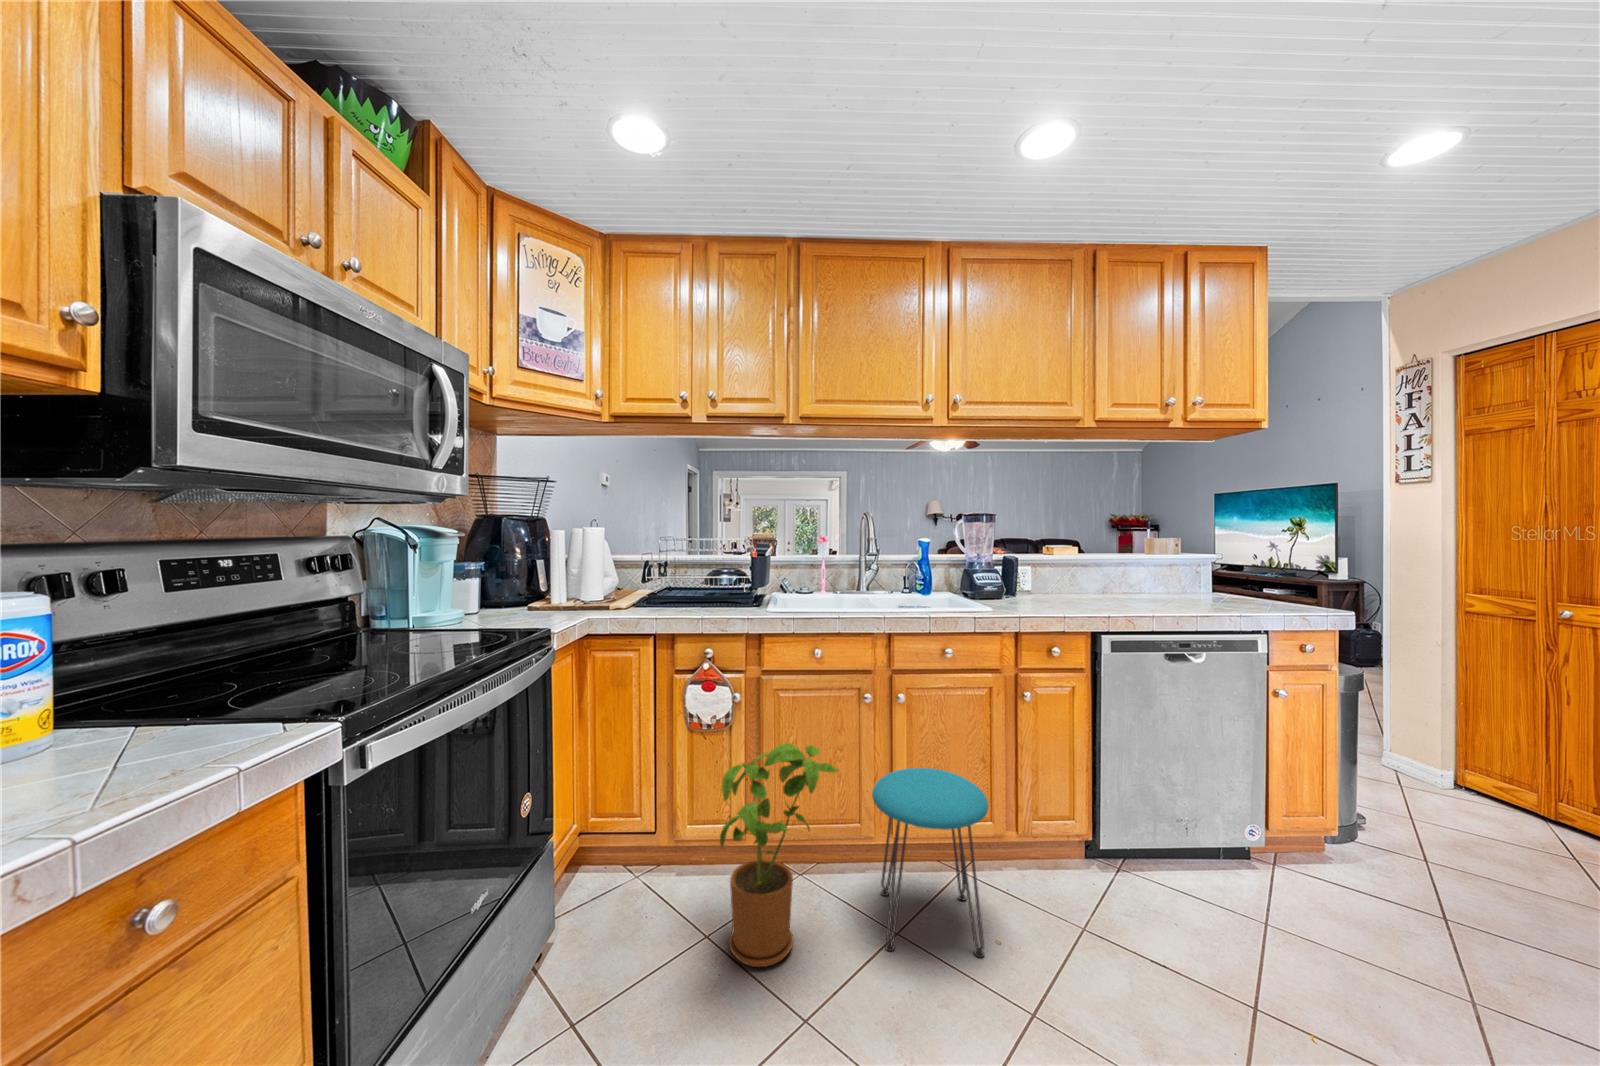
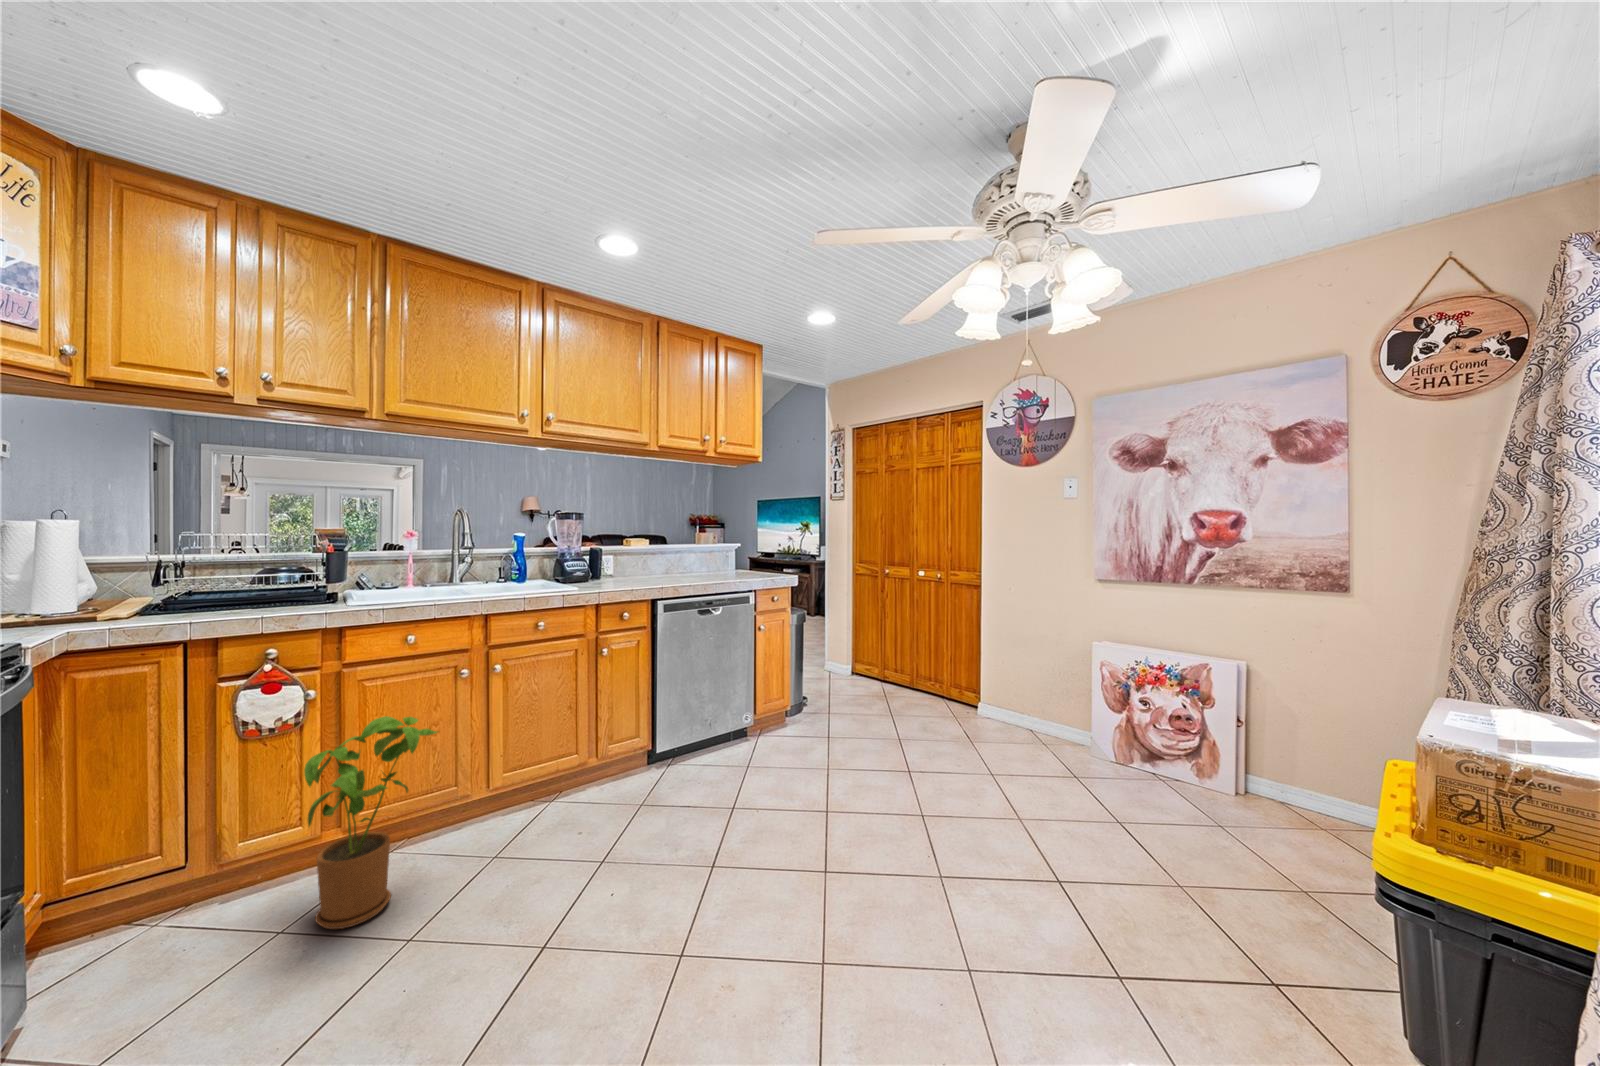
stool: present [872,768,989,957] -> none [470,721,572,872]

